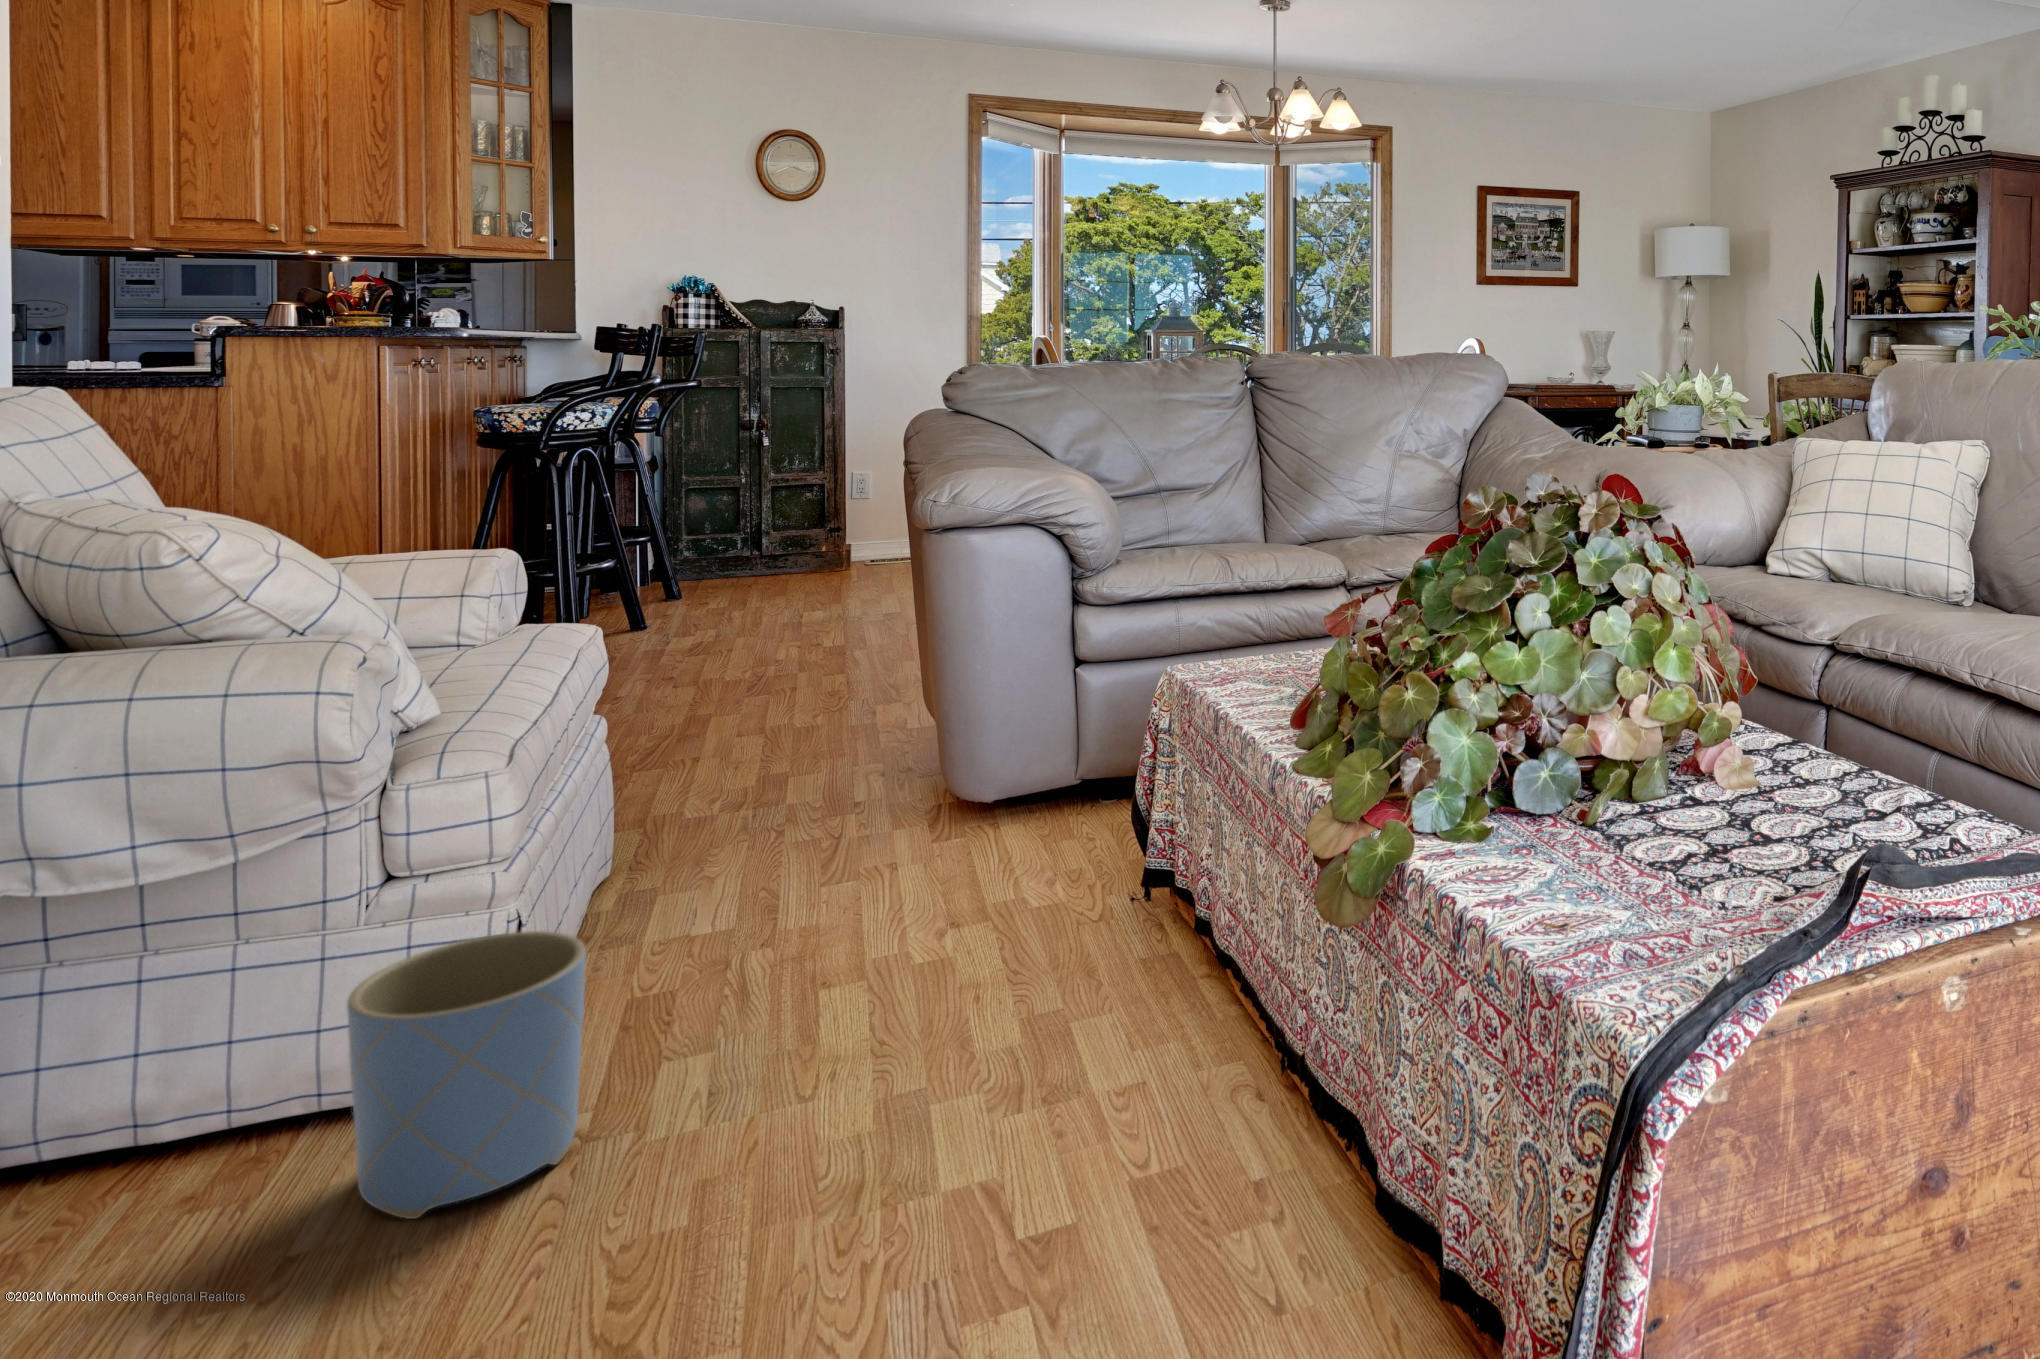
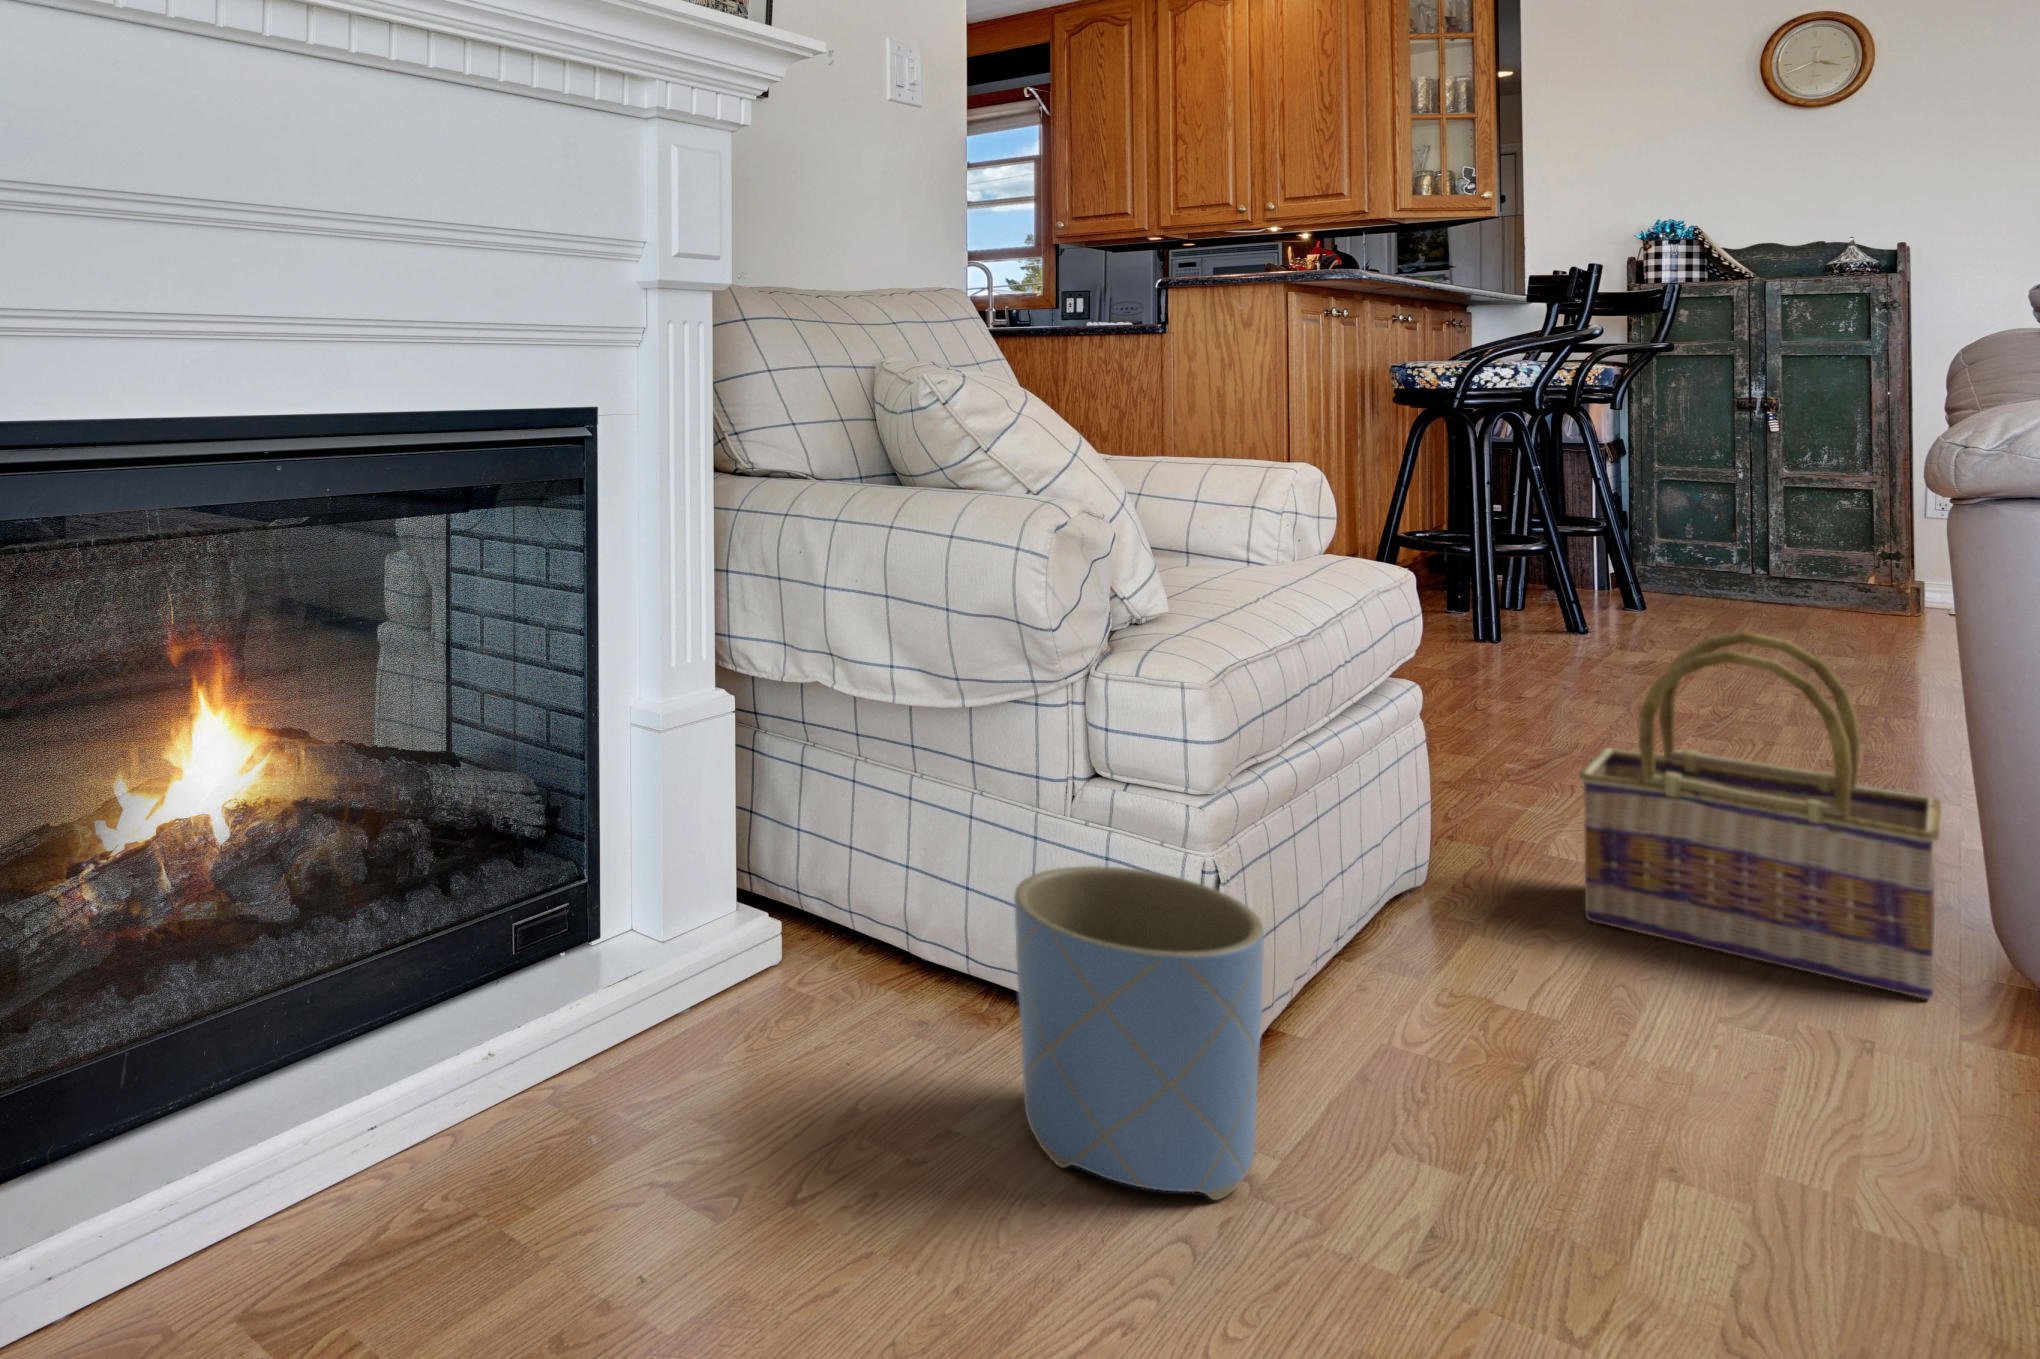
basket: none [721,625,920,855] -> present [1579,631,1941,998]

